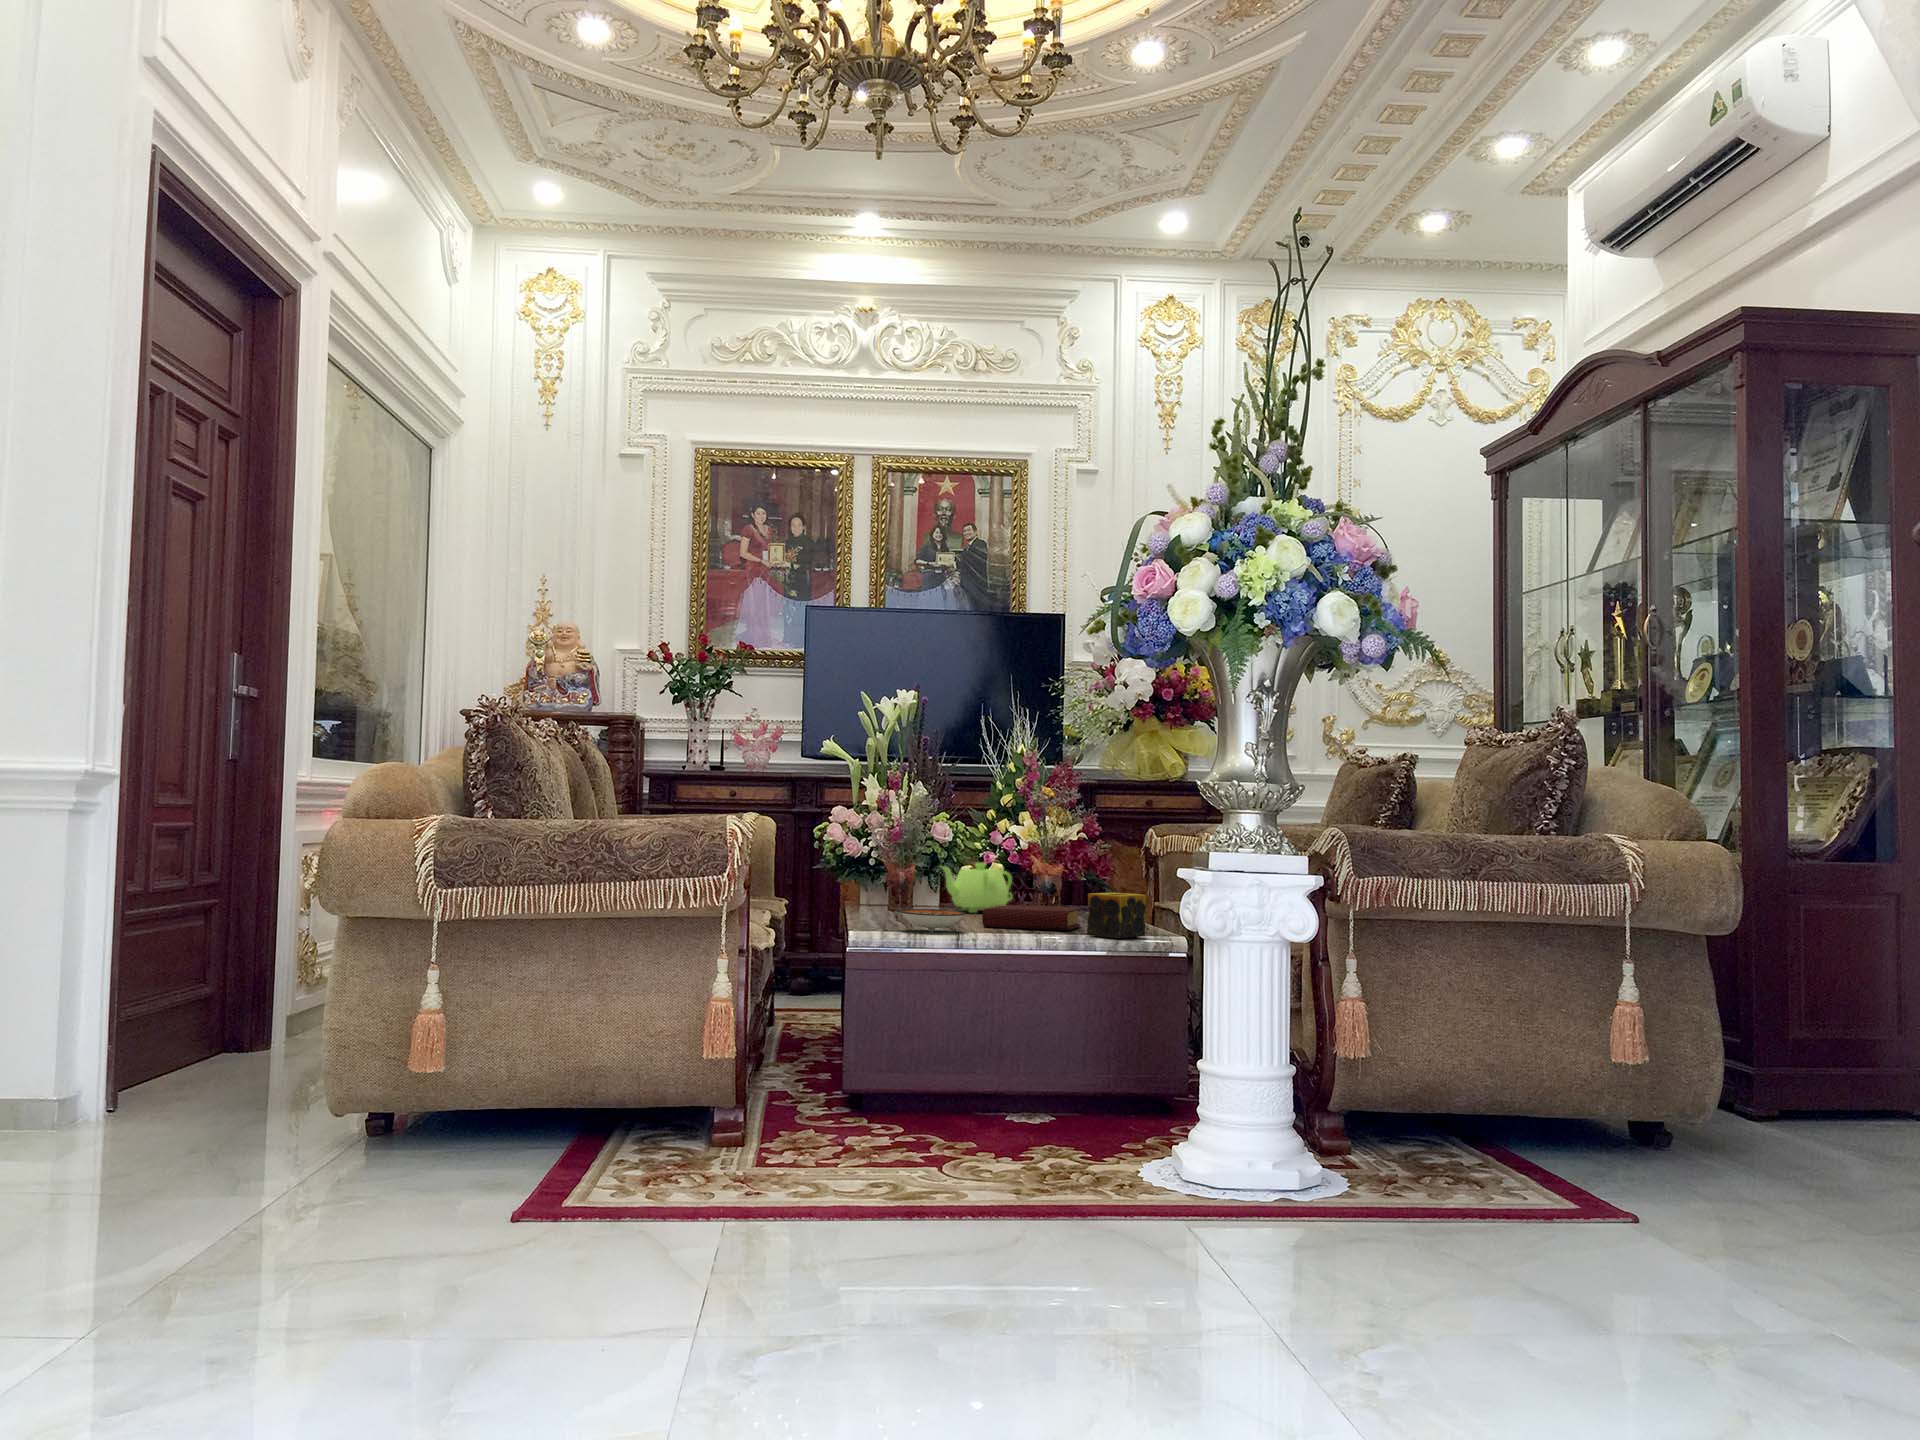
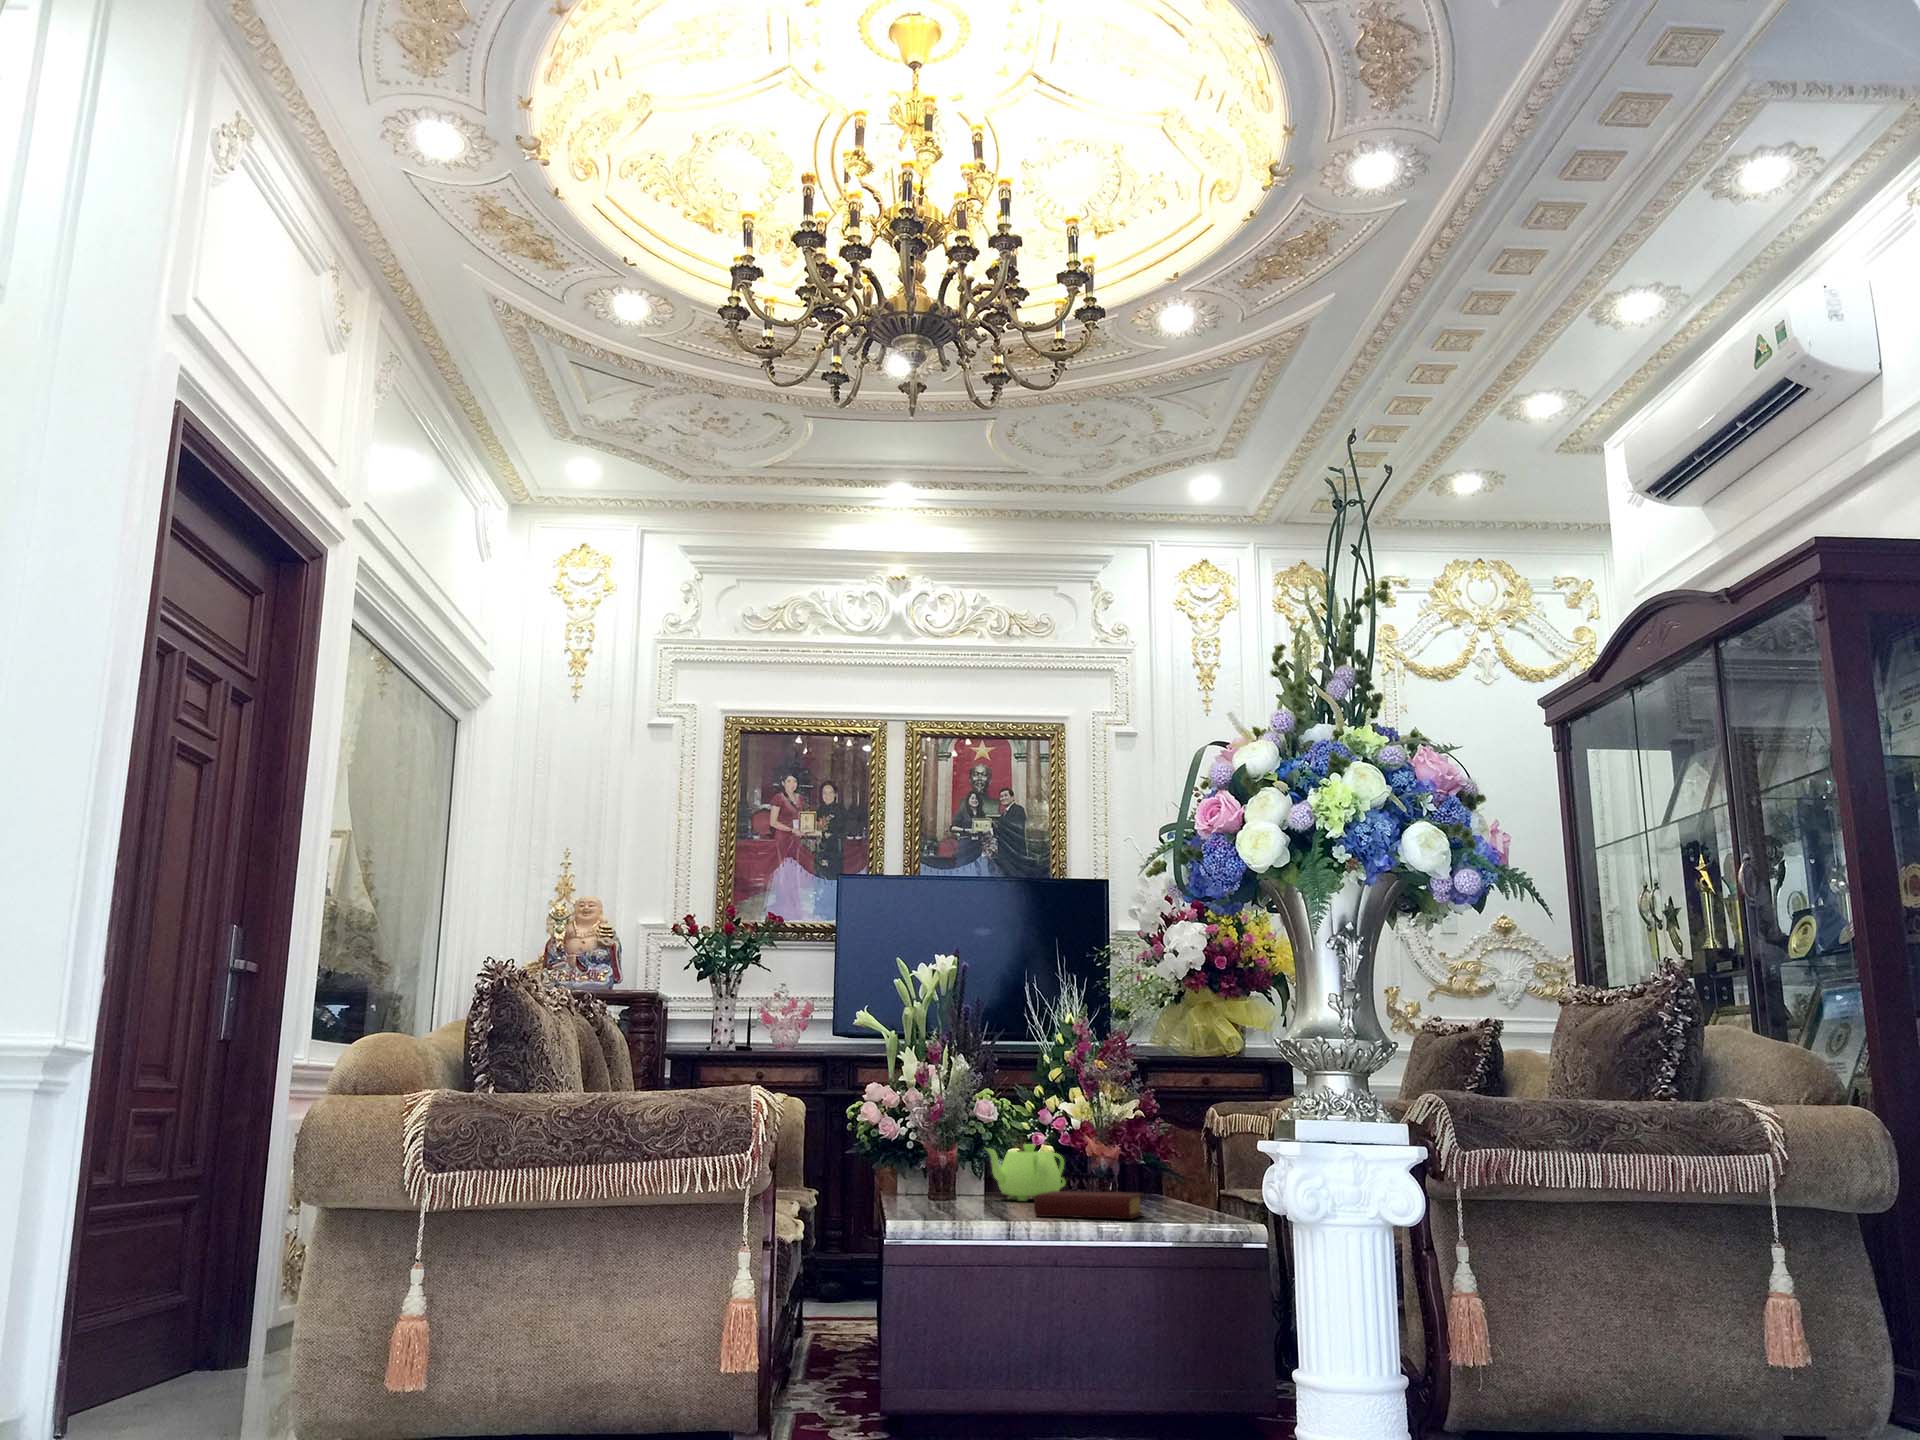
candle: present [1087,893,1146,938] -> none [1152,1175,1219,1227]
ceramic bowl: present [899,909,965,931] -> none [940,1196,1015,1221]

